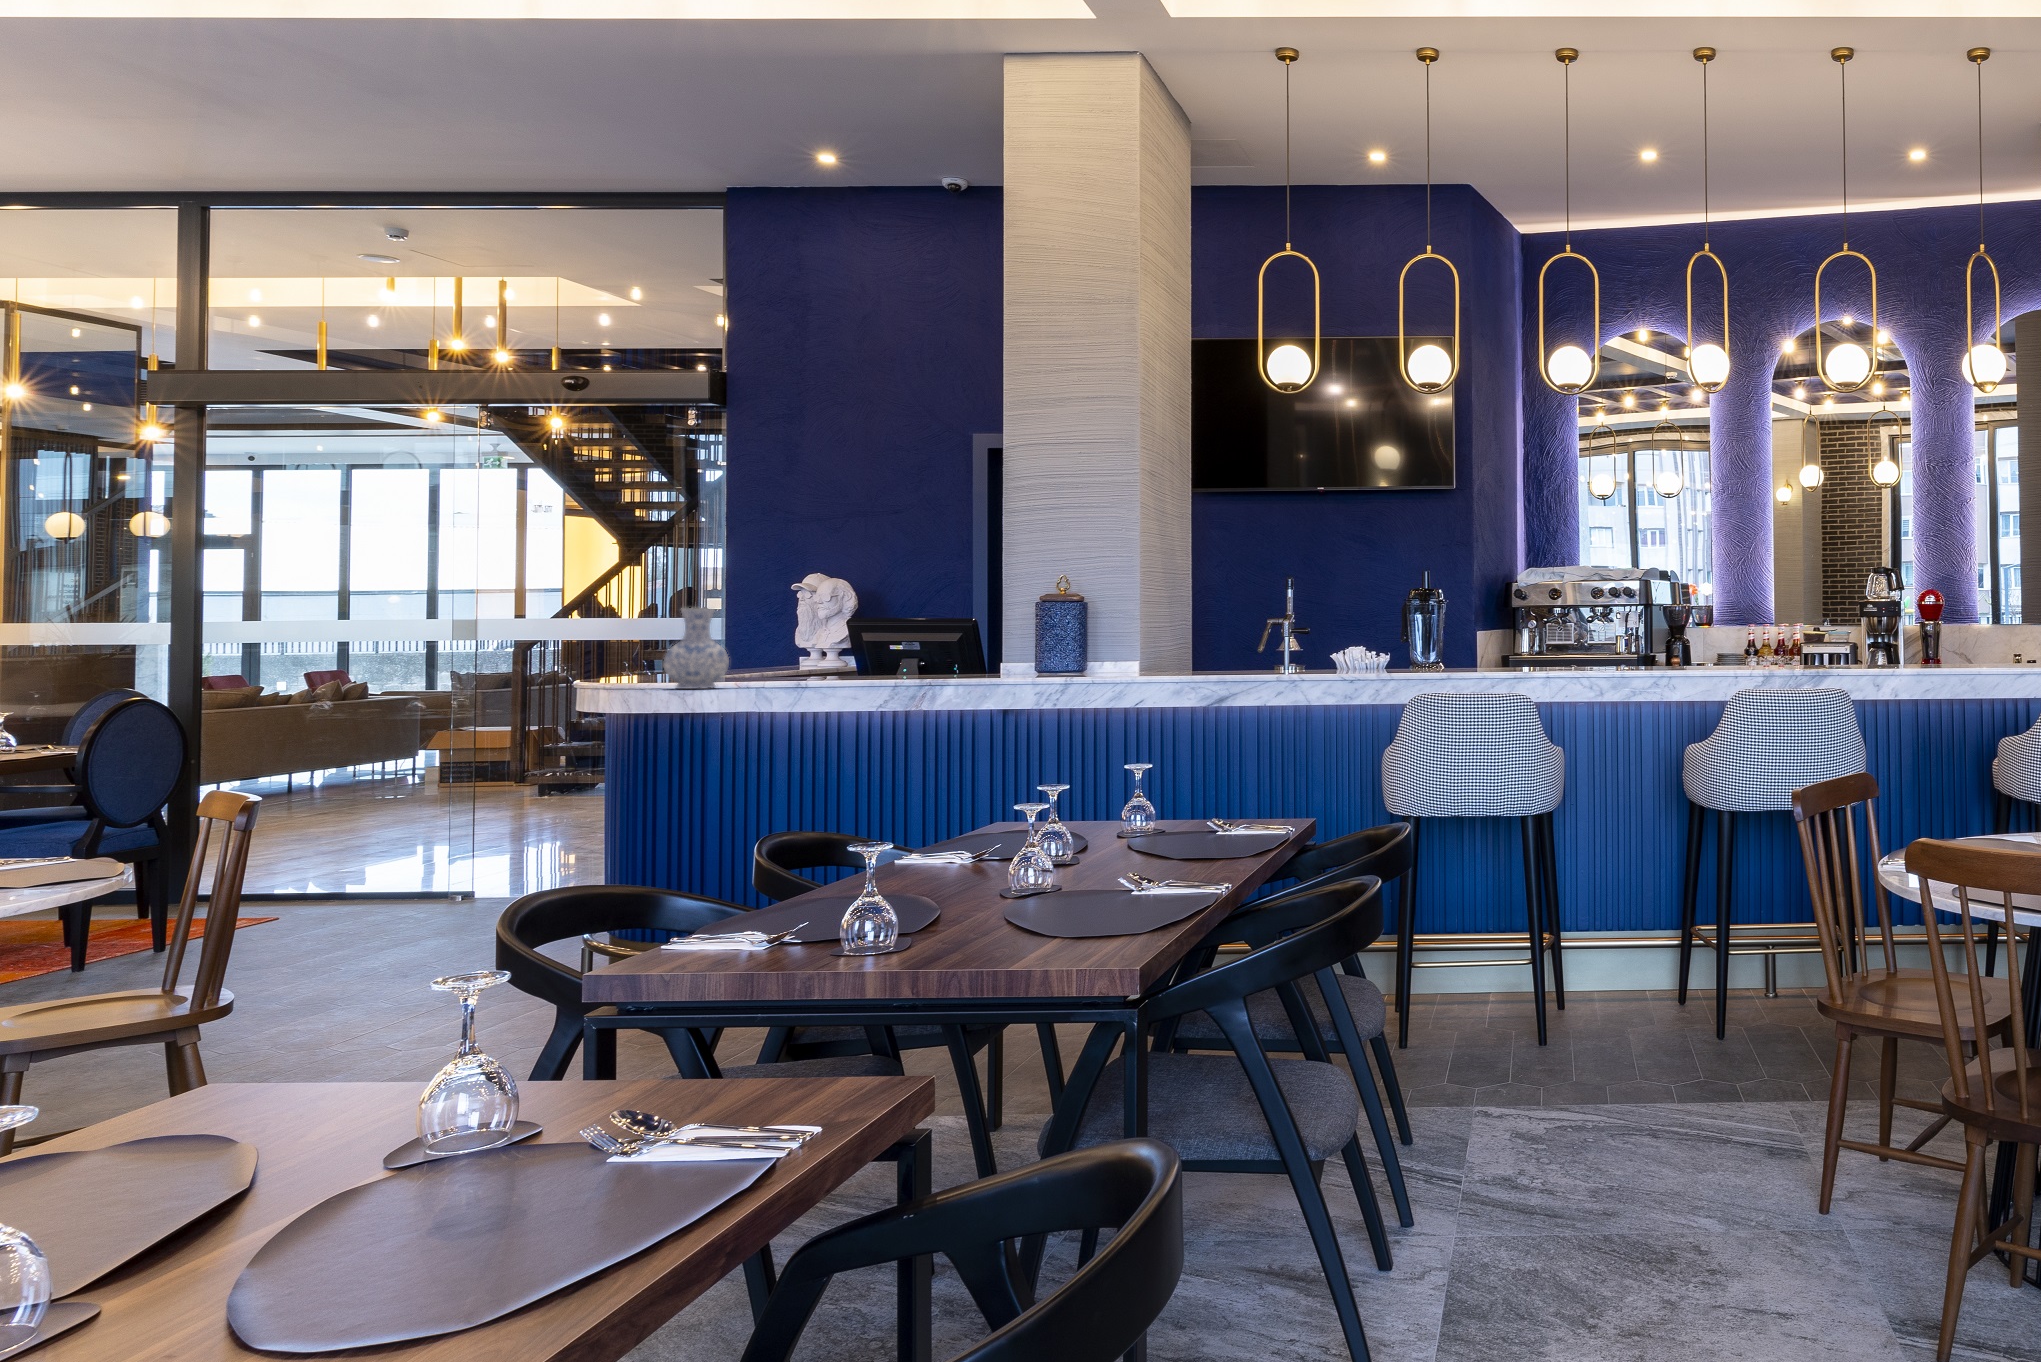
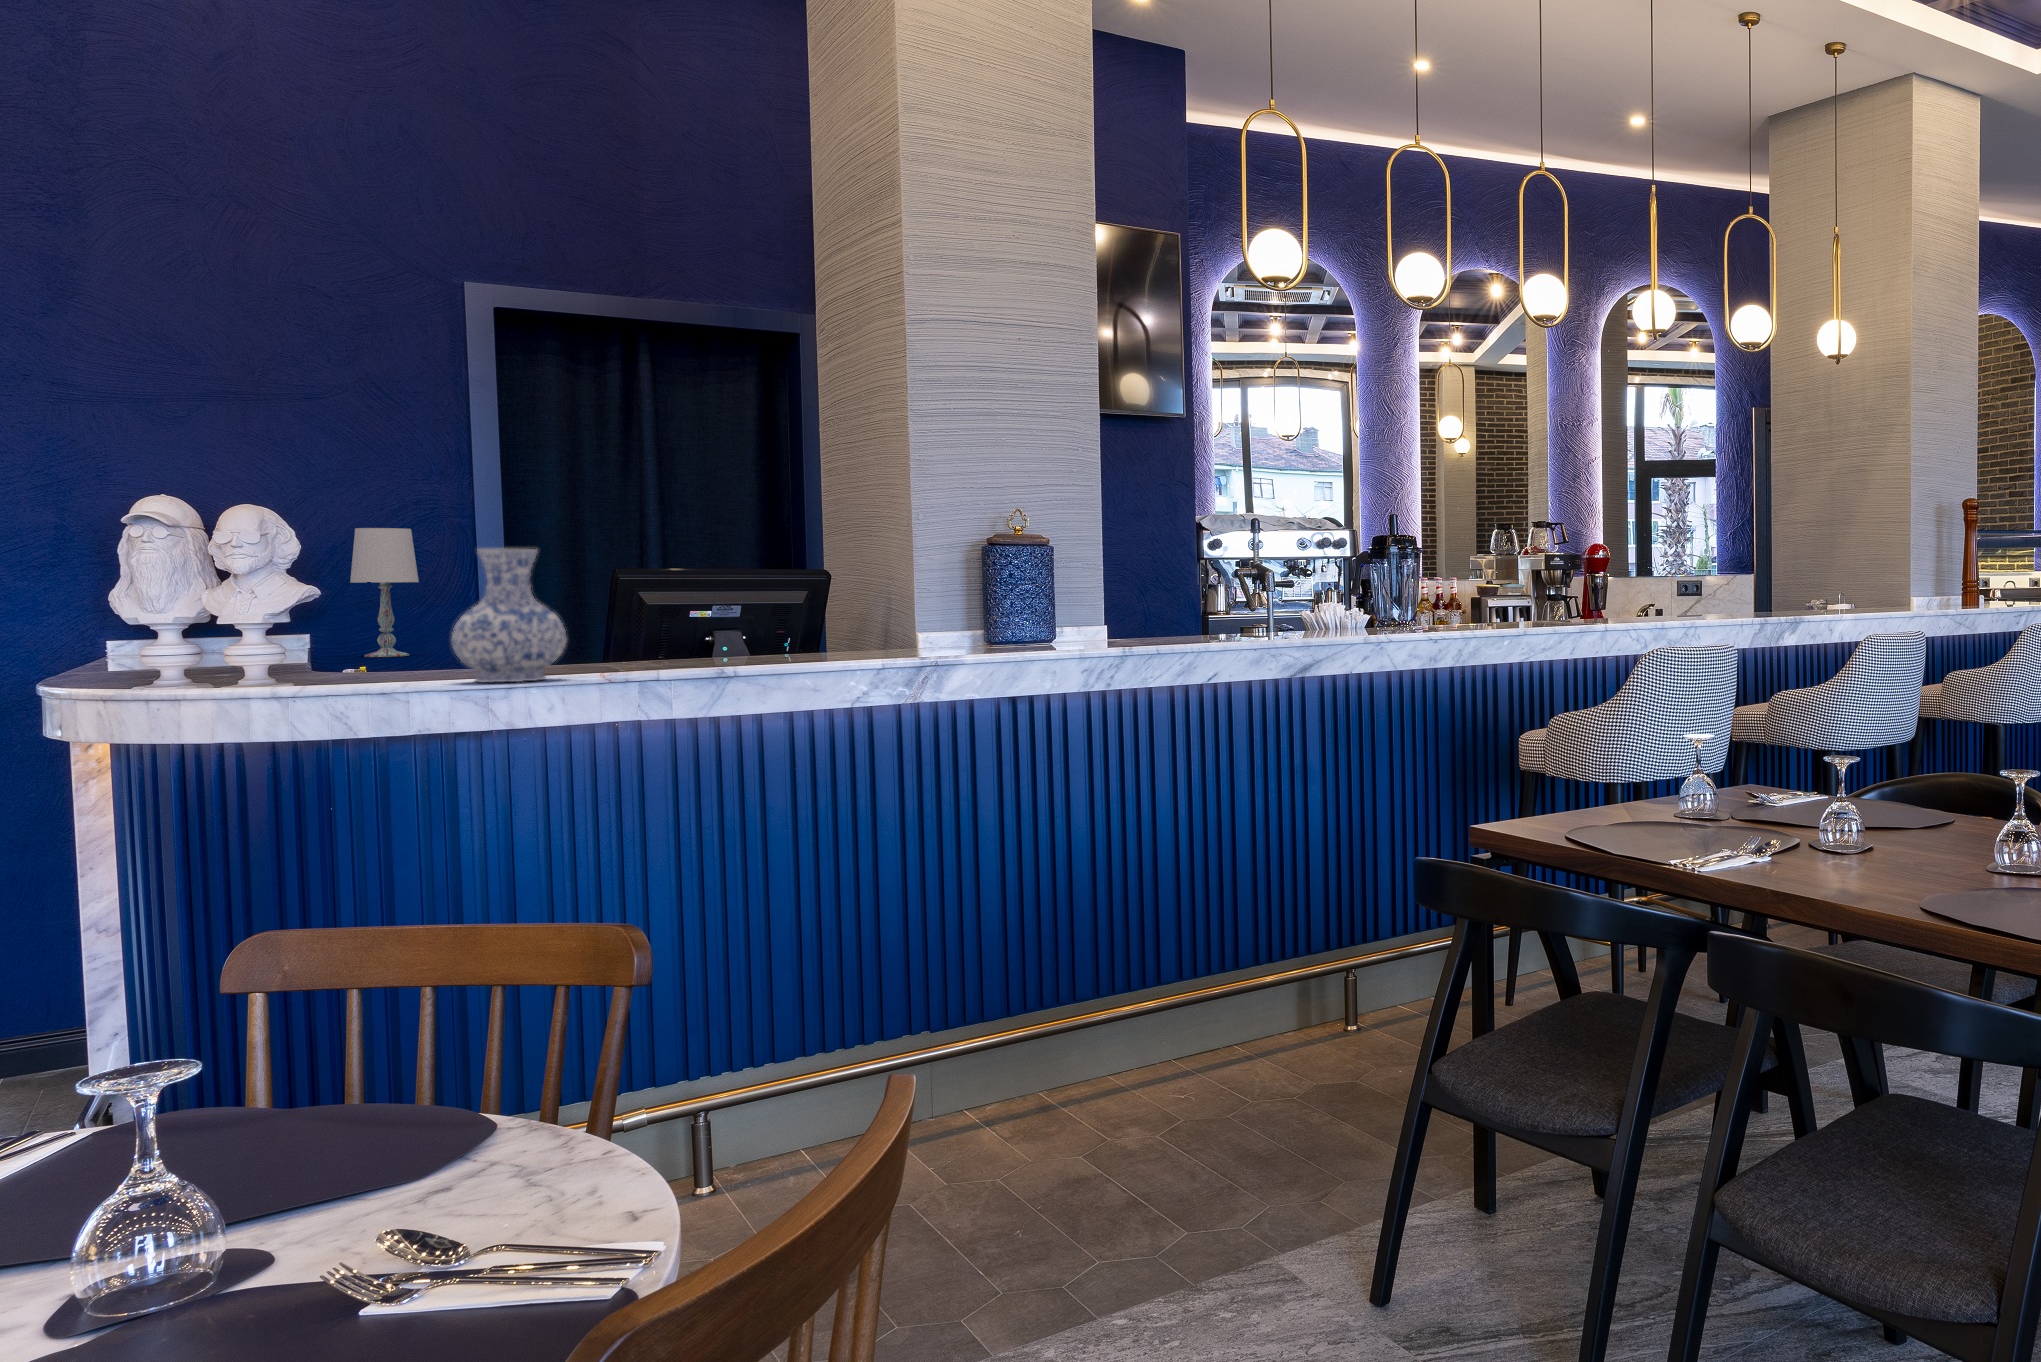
table lamp: none [891,593,929,676] -> present [350,528,419,657]

